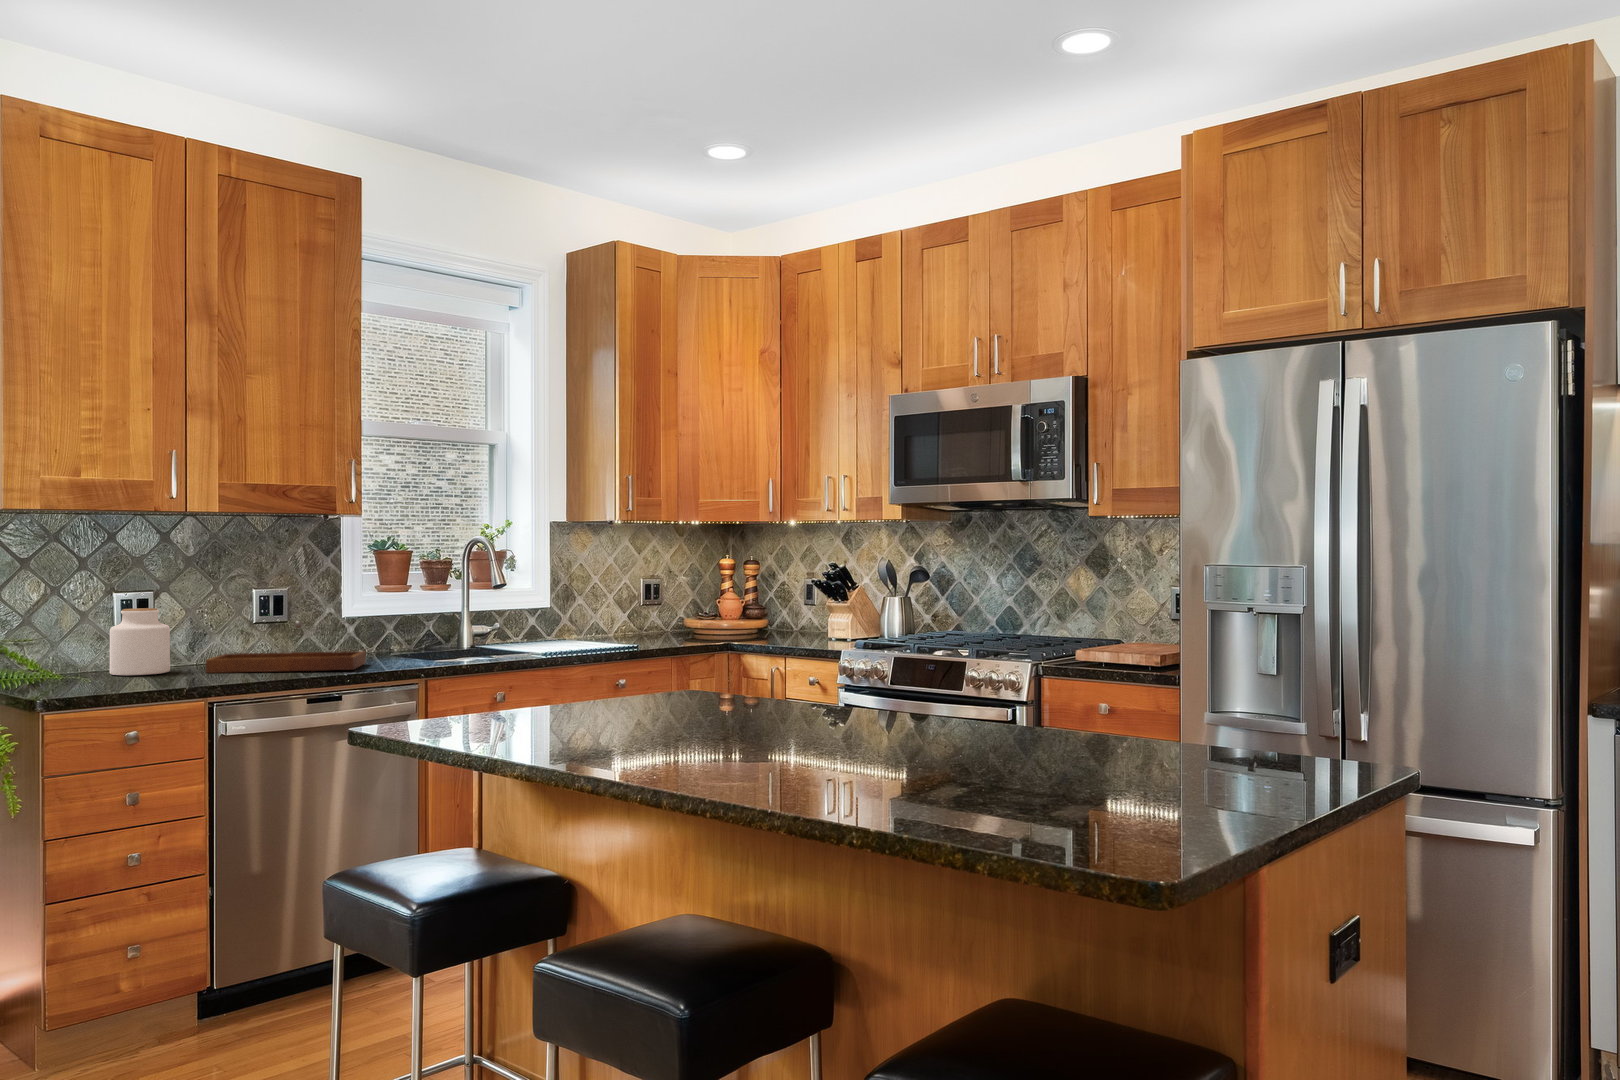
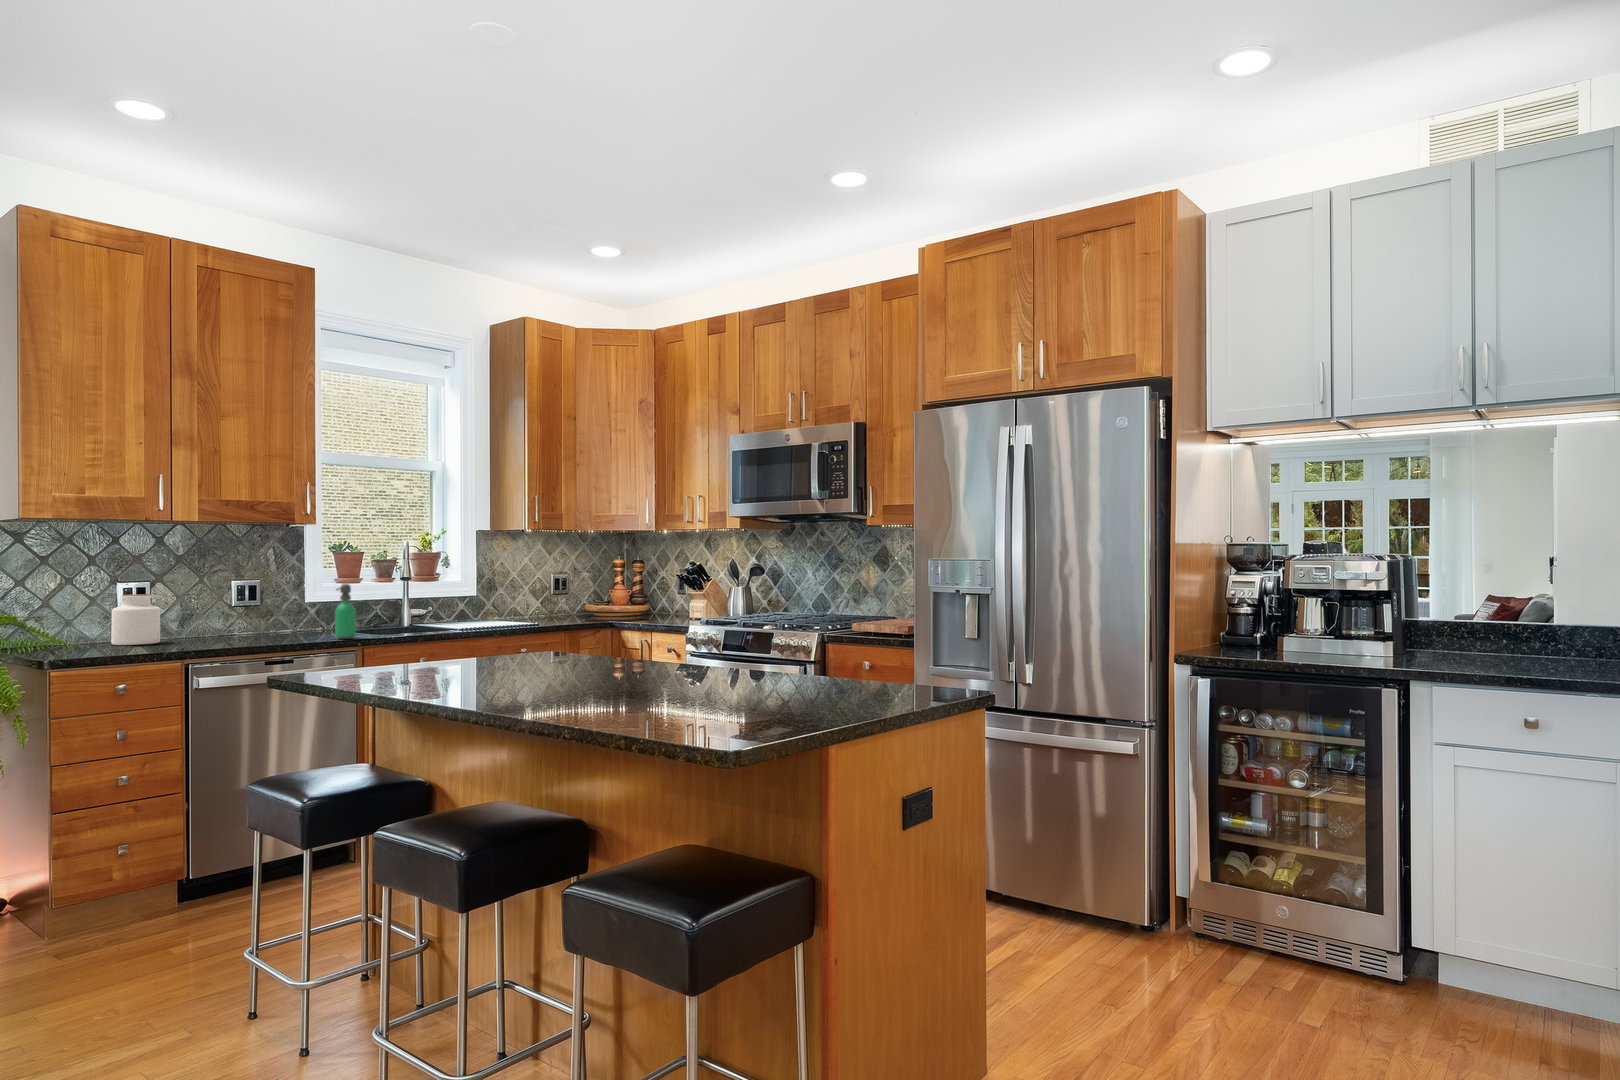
soap dispenser: none [389,594,416,668] -> present [335,583,356,639]
tray: present [205,621,366,673] -> none [188,604,318,643]

